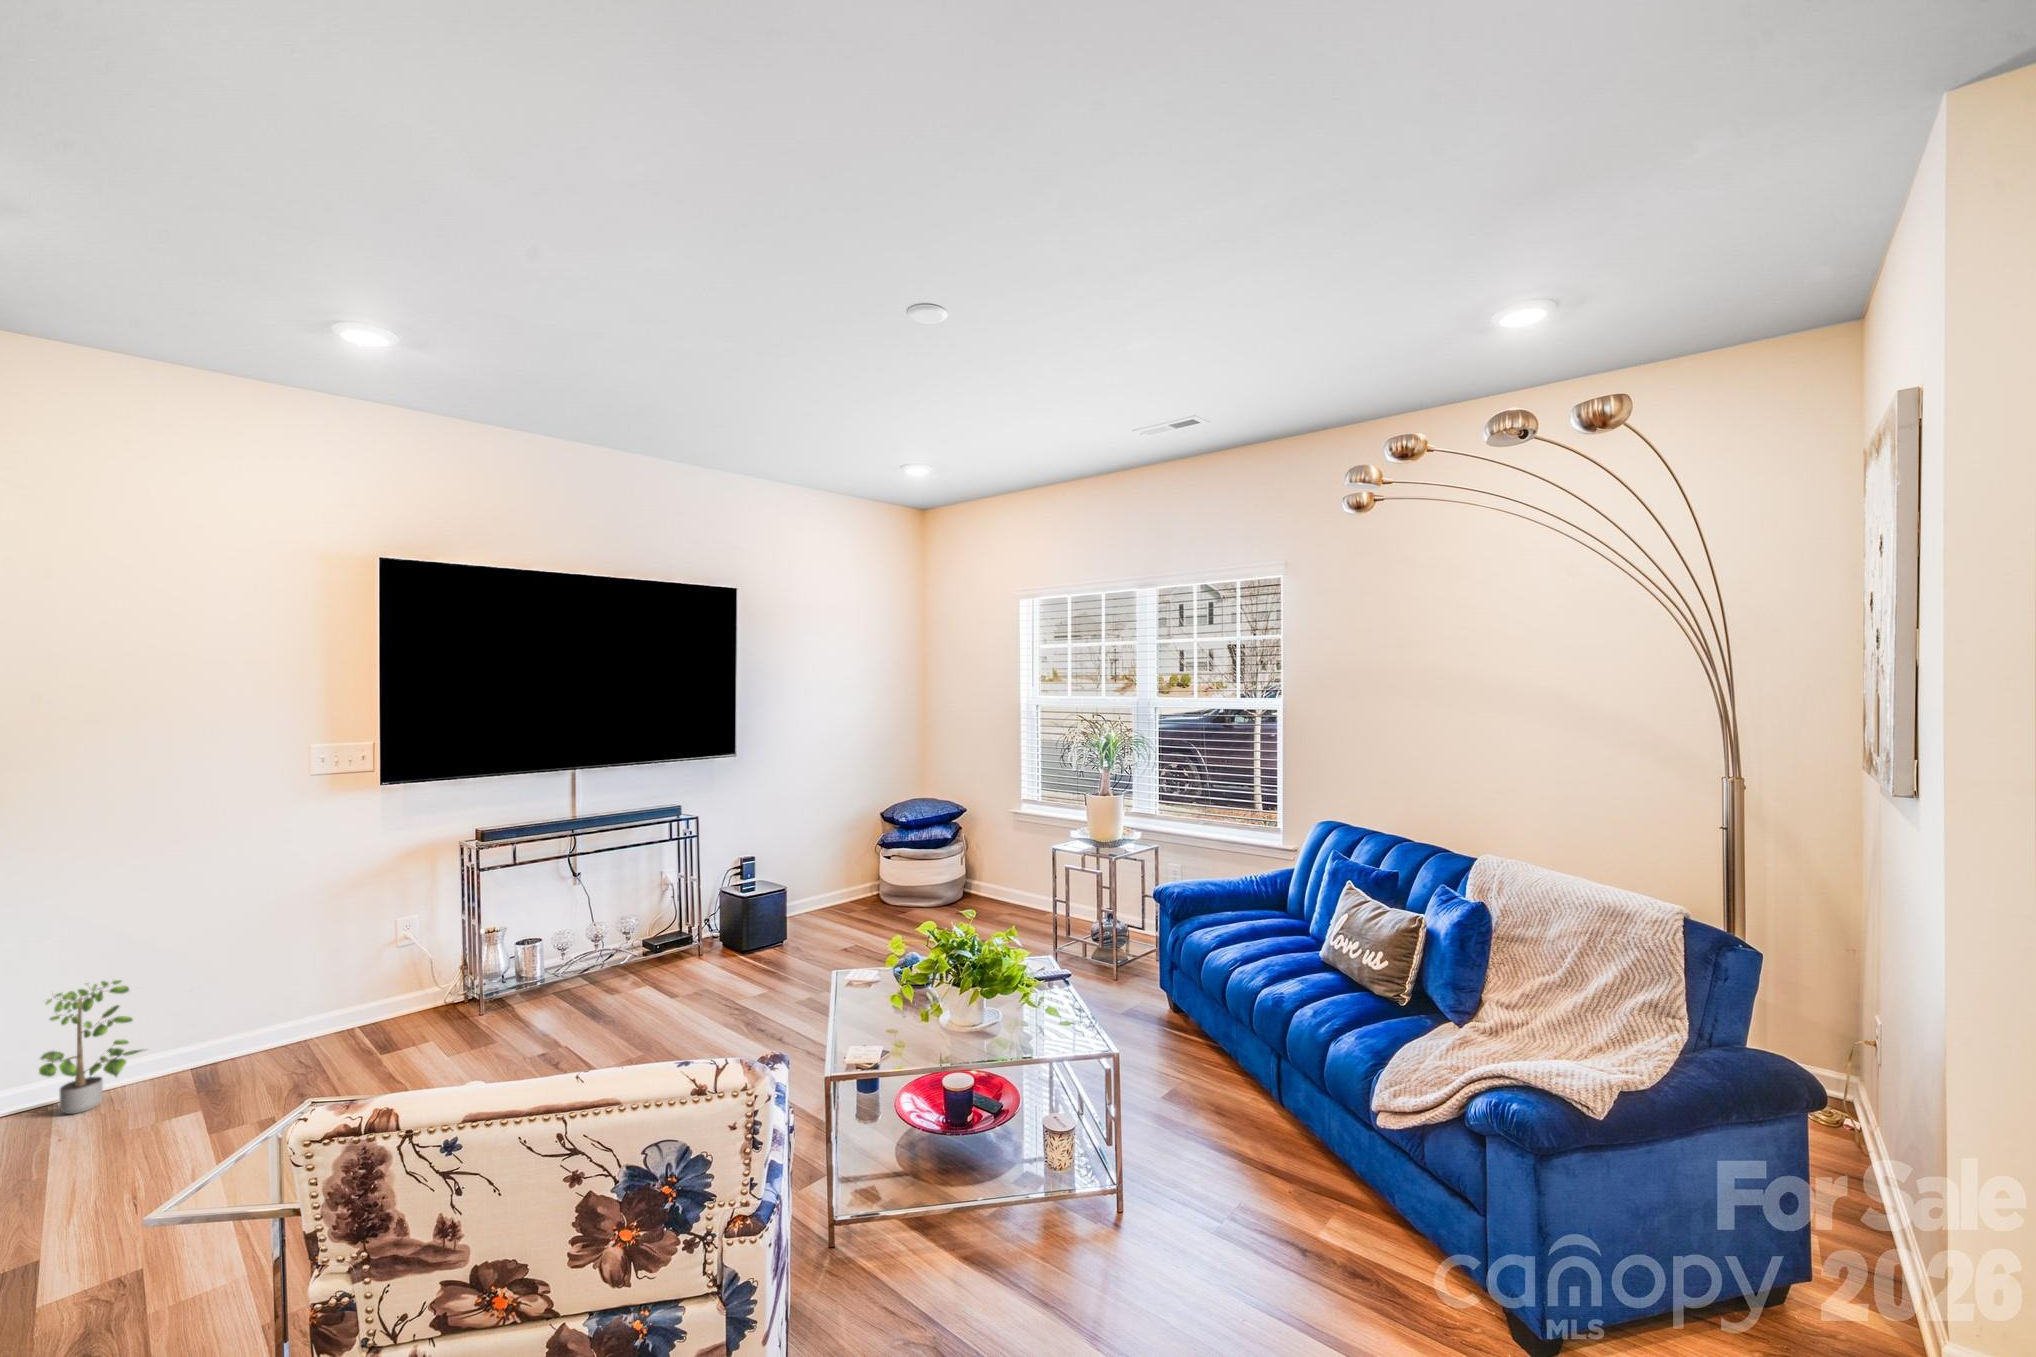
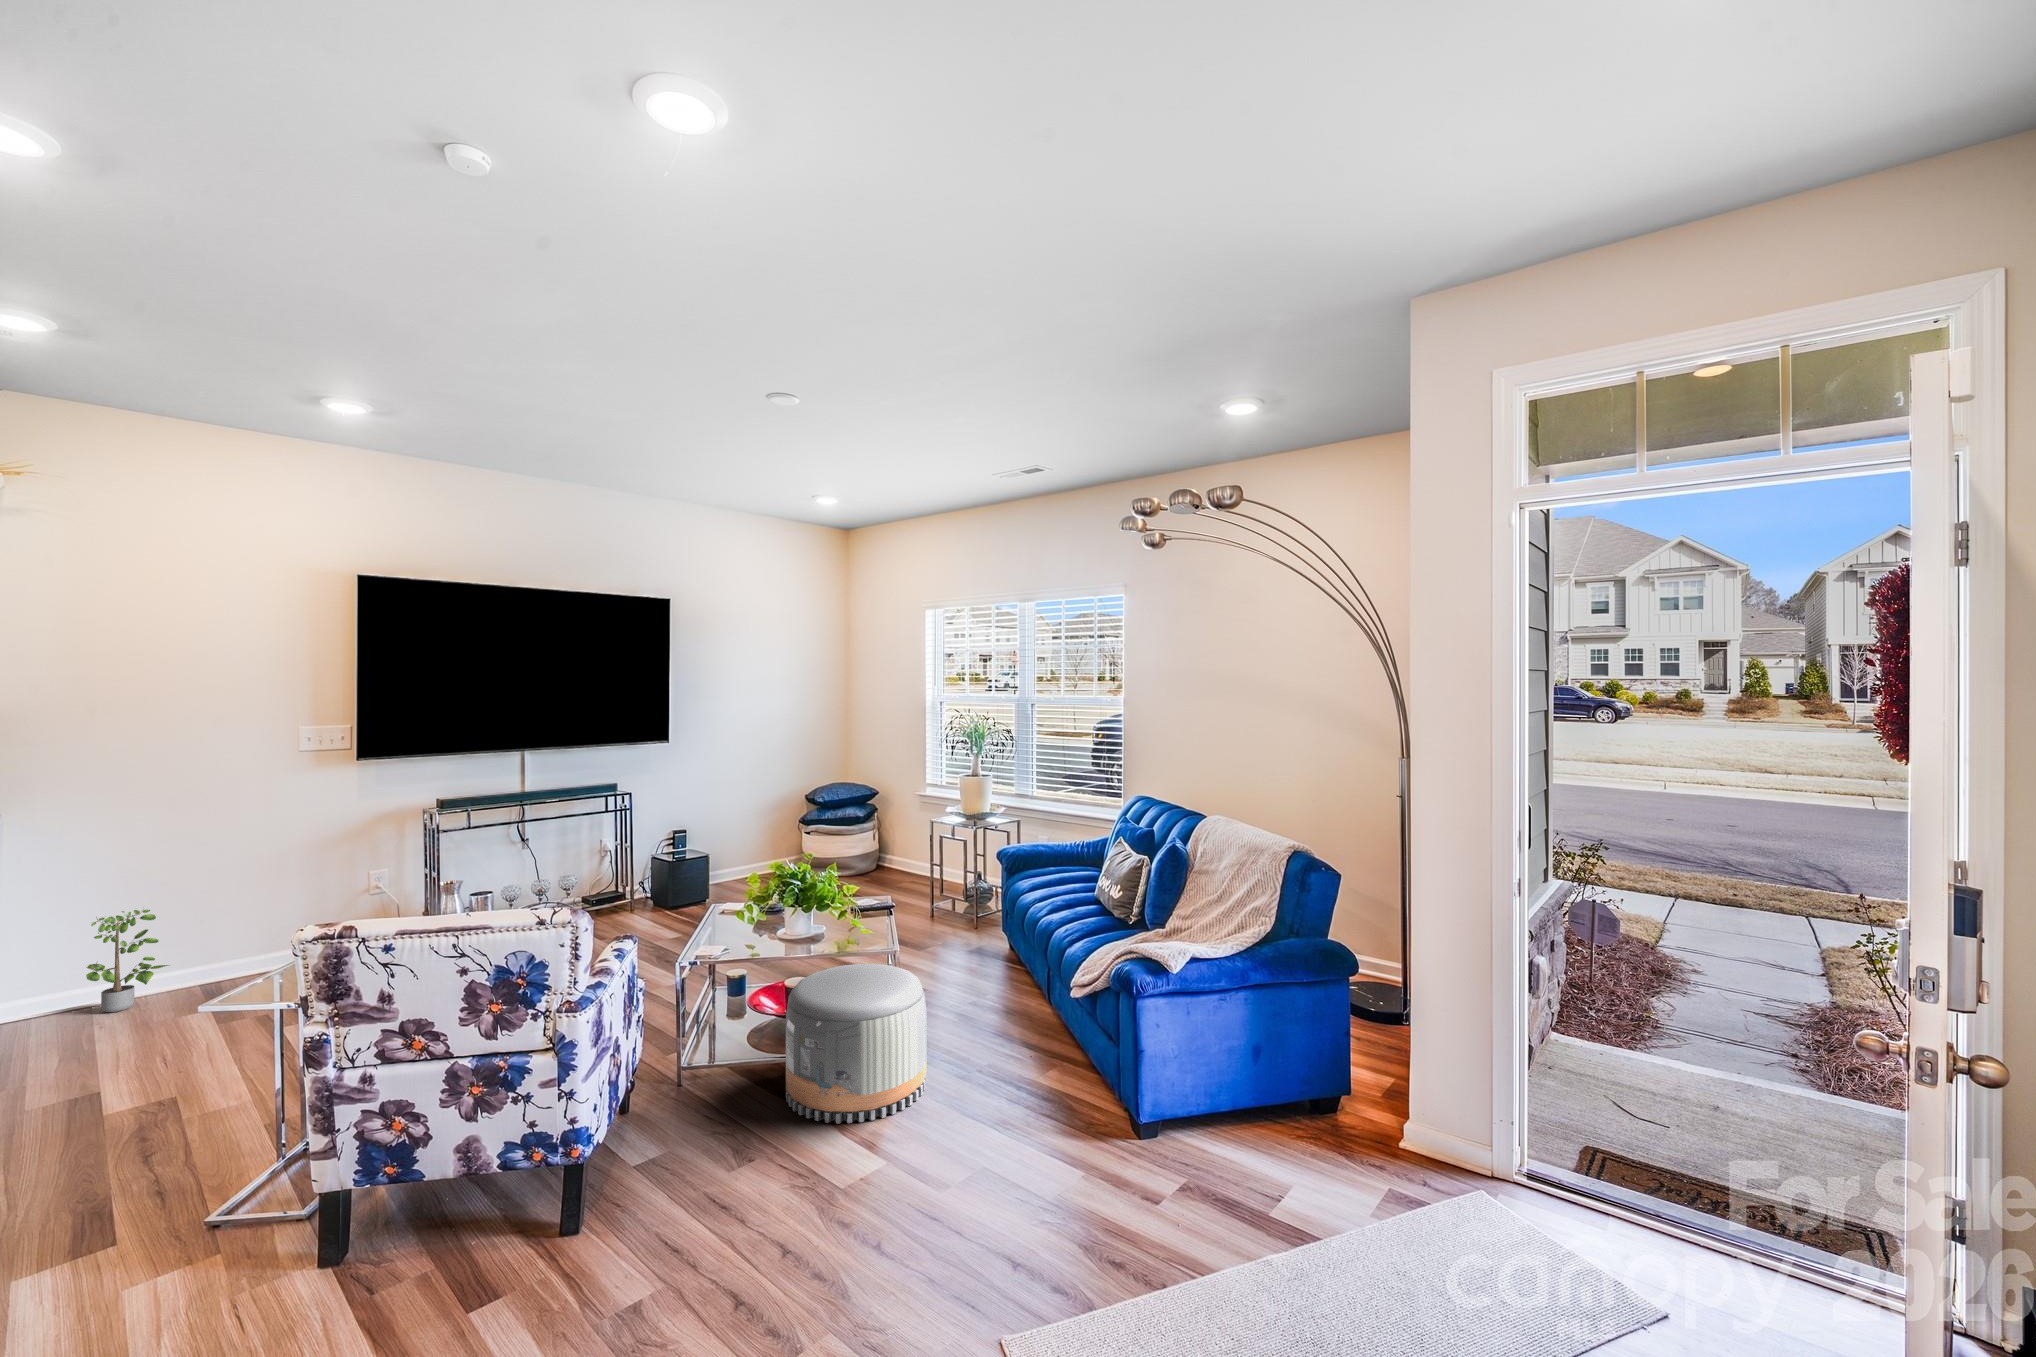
pouf: none [981,1068,1176,1324] -> present [786,964,927,1123]

